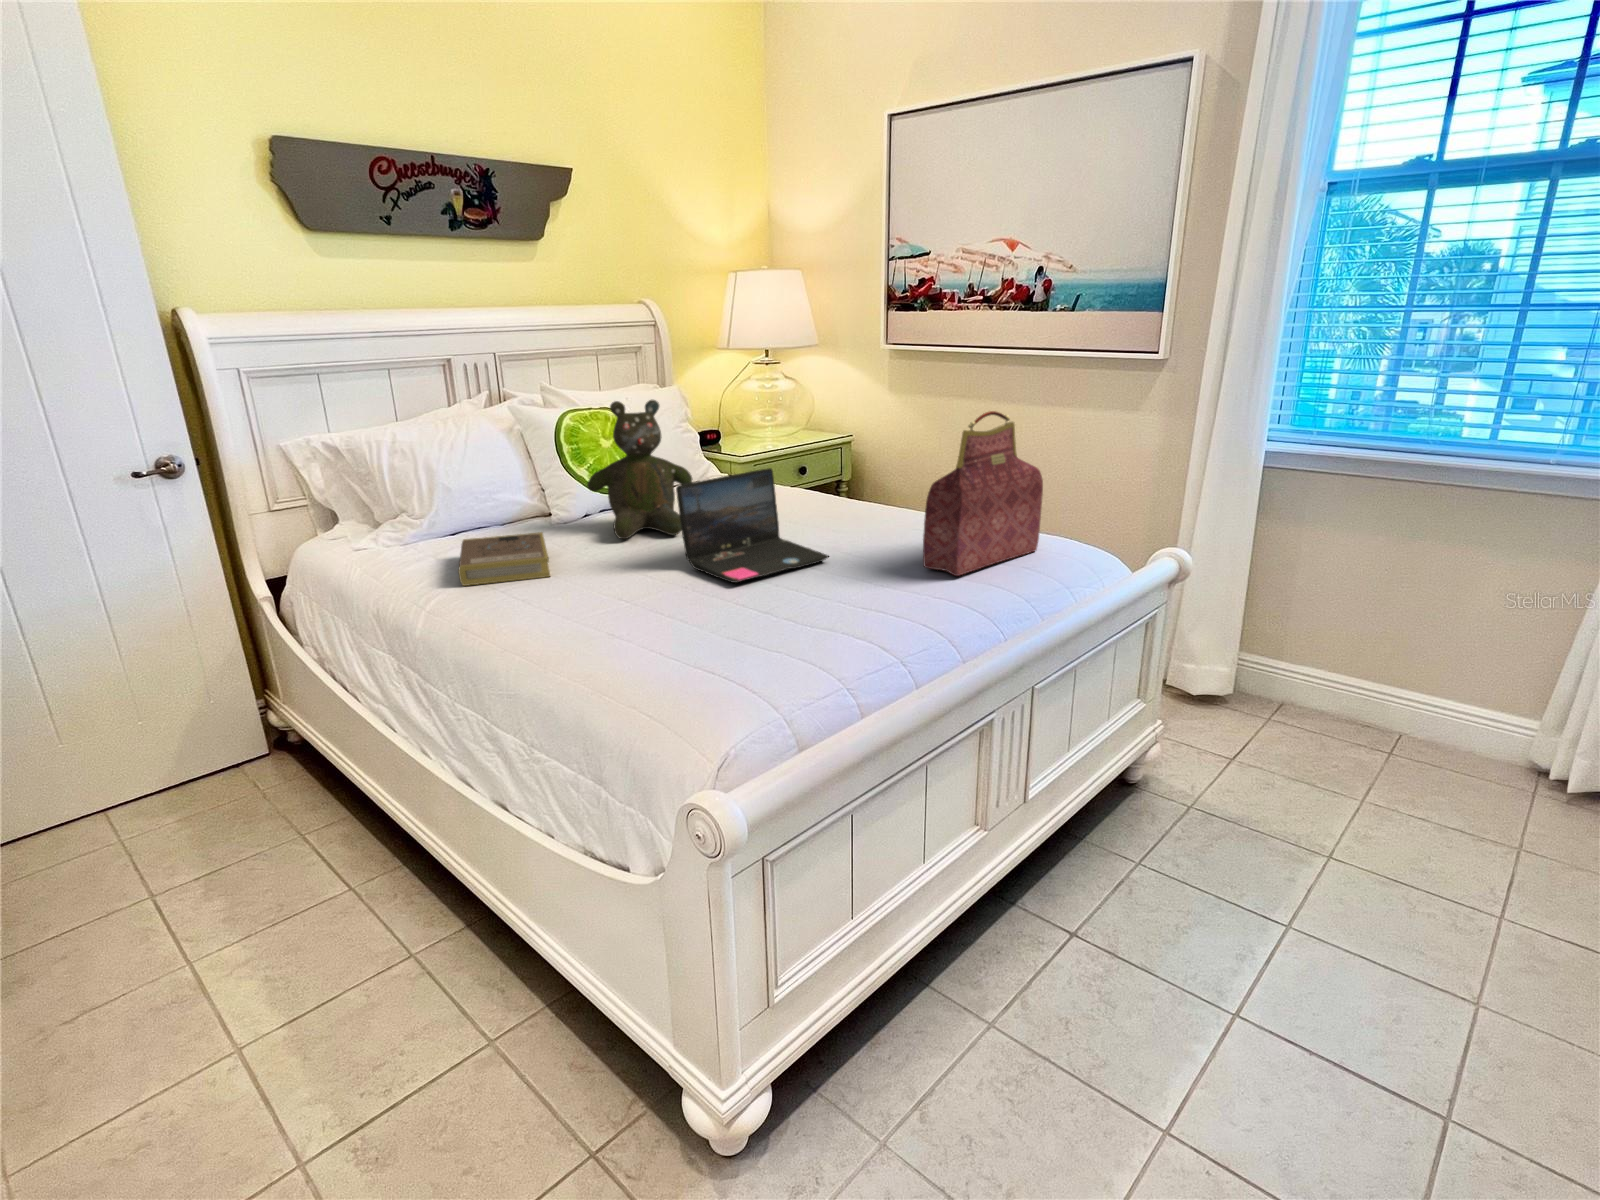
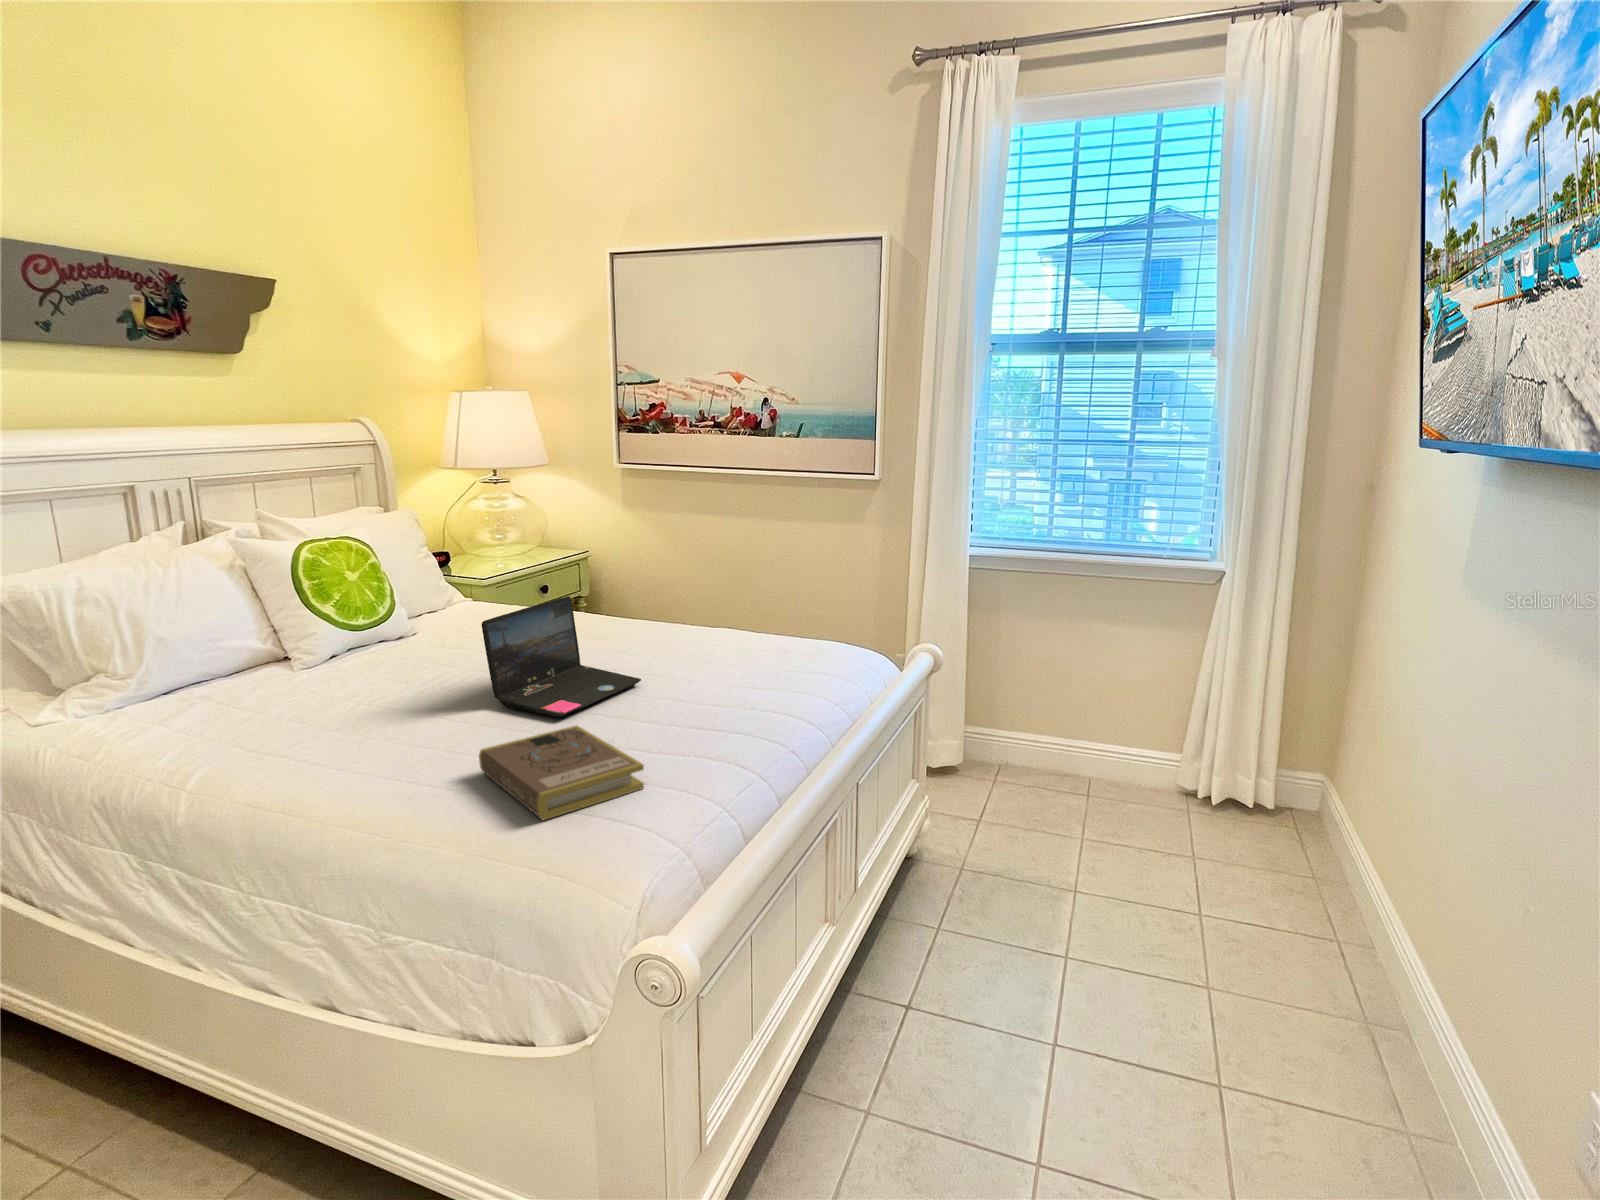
teddy bear: present [587,400,692,539] -> none [347,530,467,681]
handbag: present [923,411,1043,576] -> none [735,535,826,687]
book: present [459,532,550,586] -> present [479,725,644,820]

